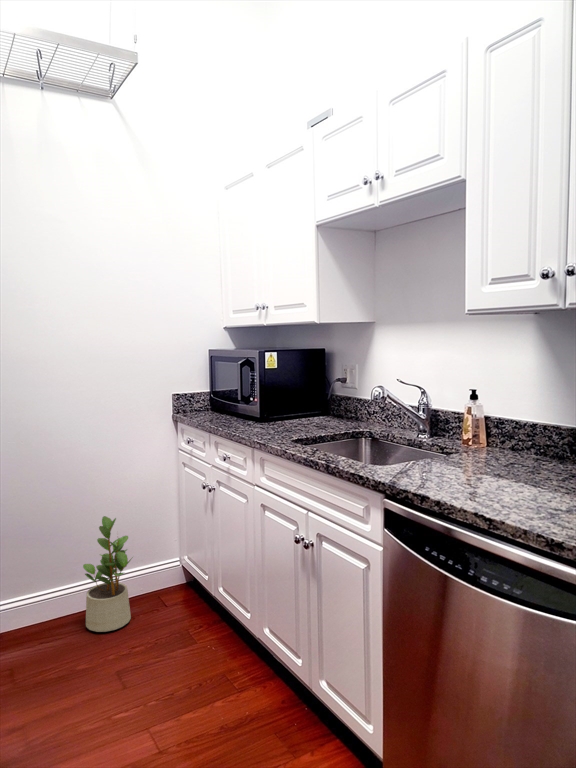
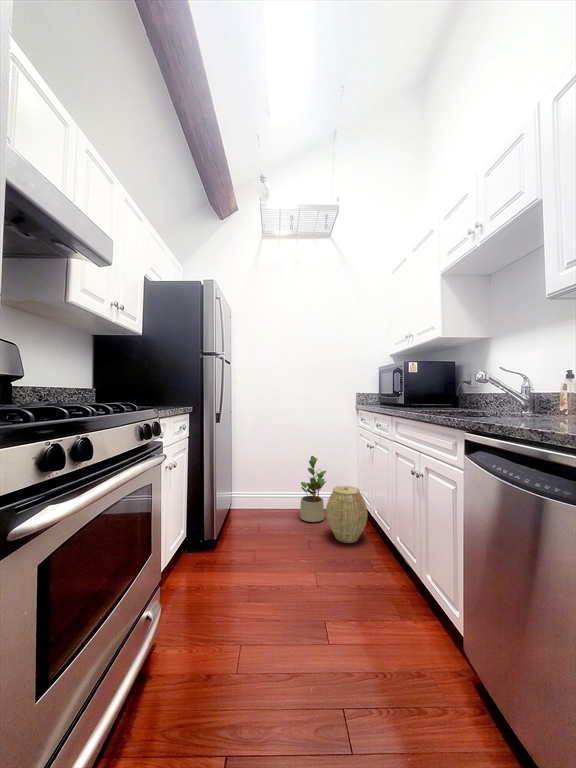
woven basket: none [142,560,211,654] -> present [326,486,368,543]

